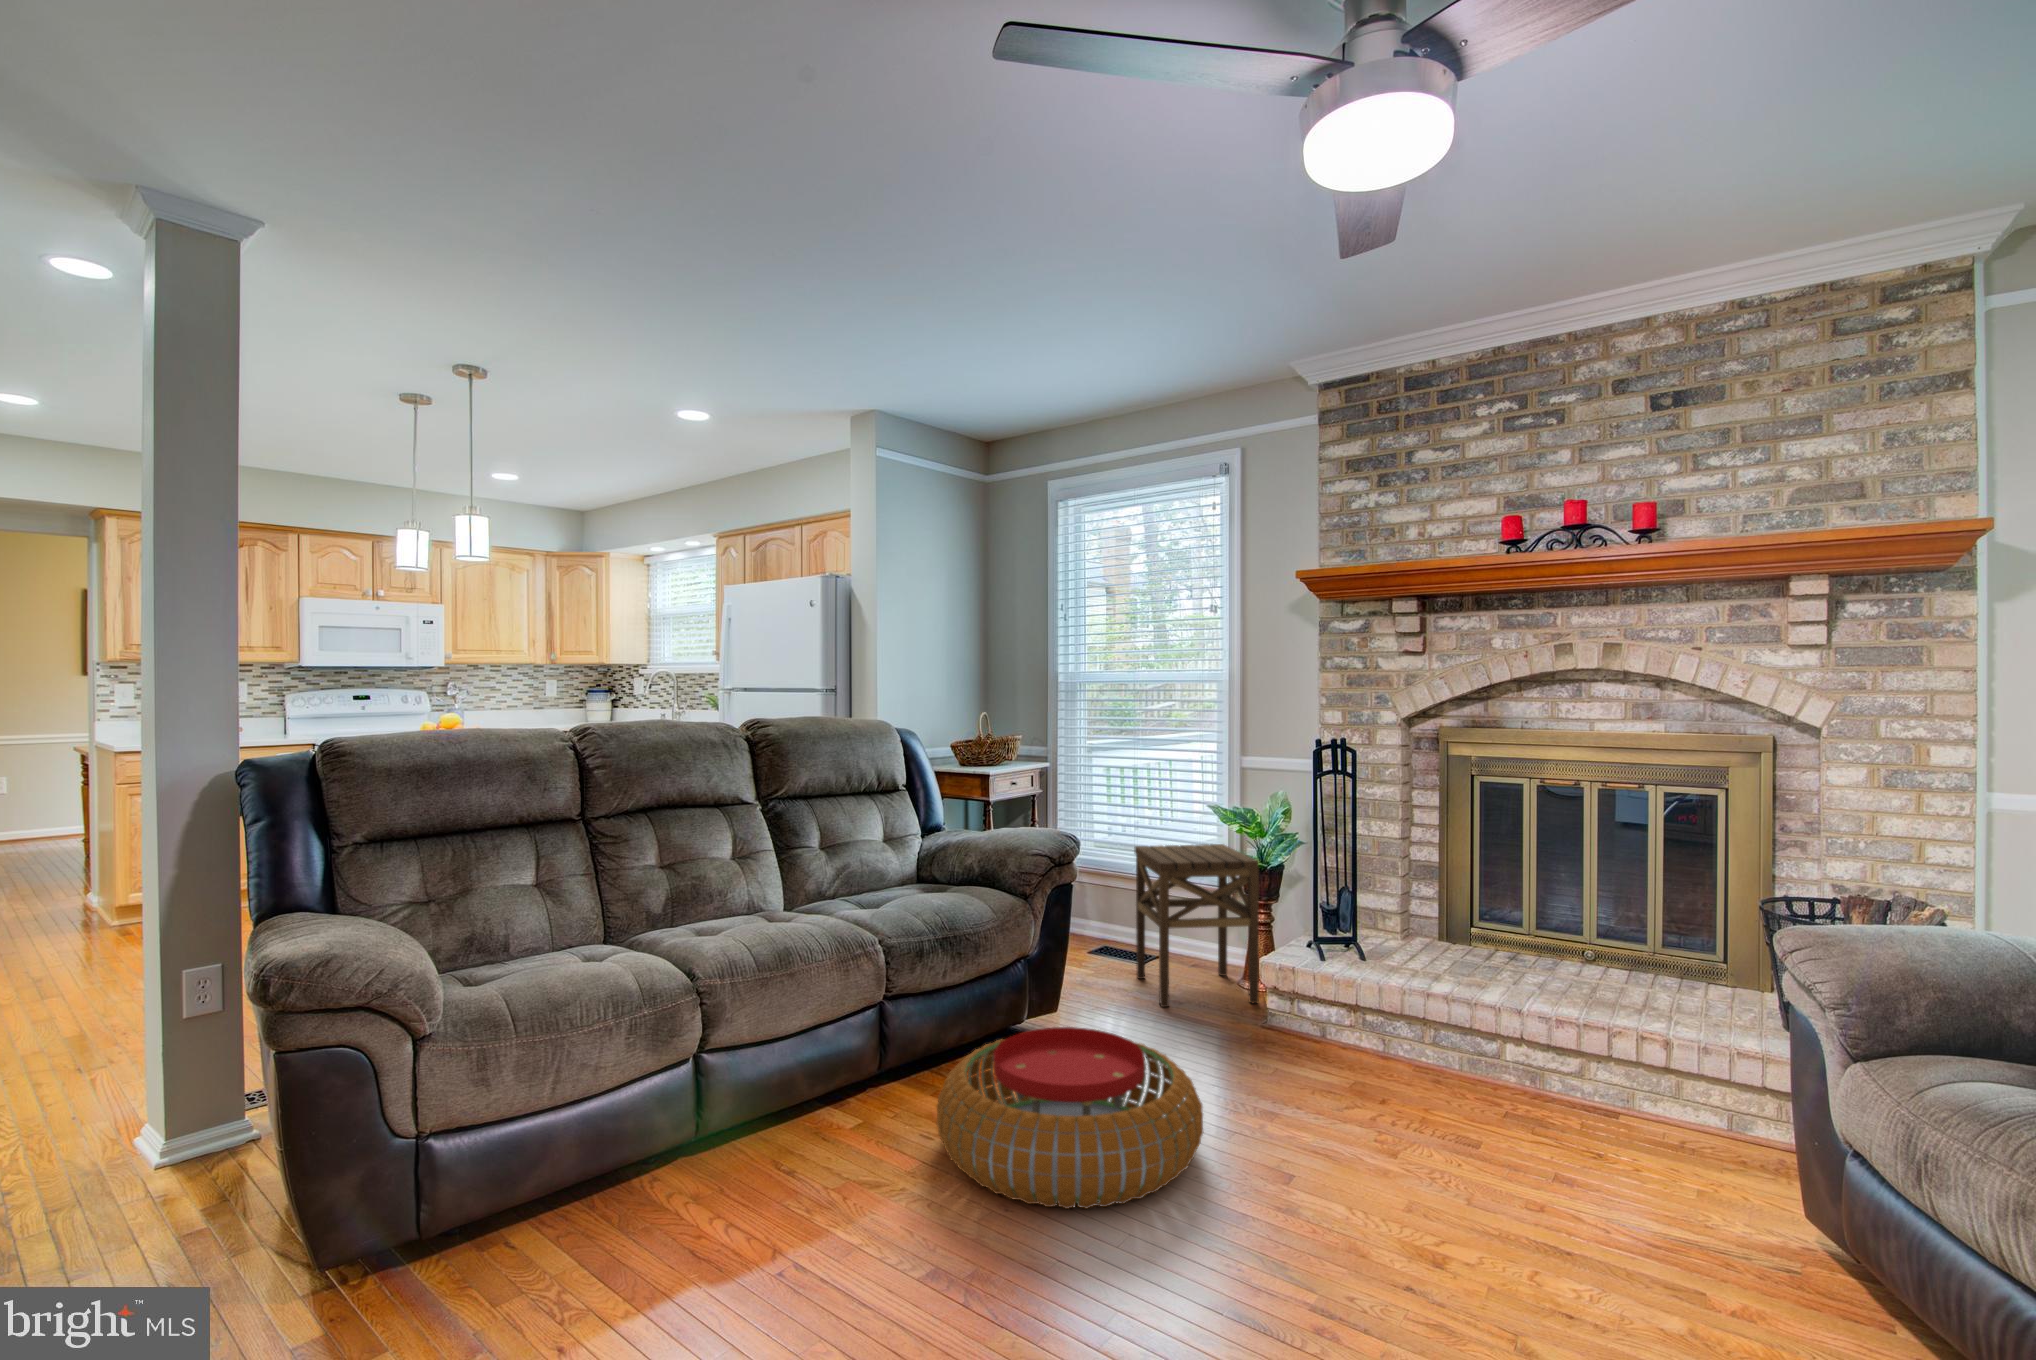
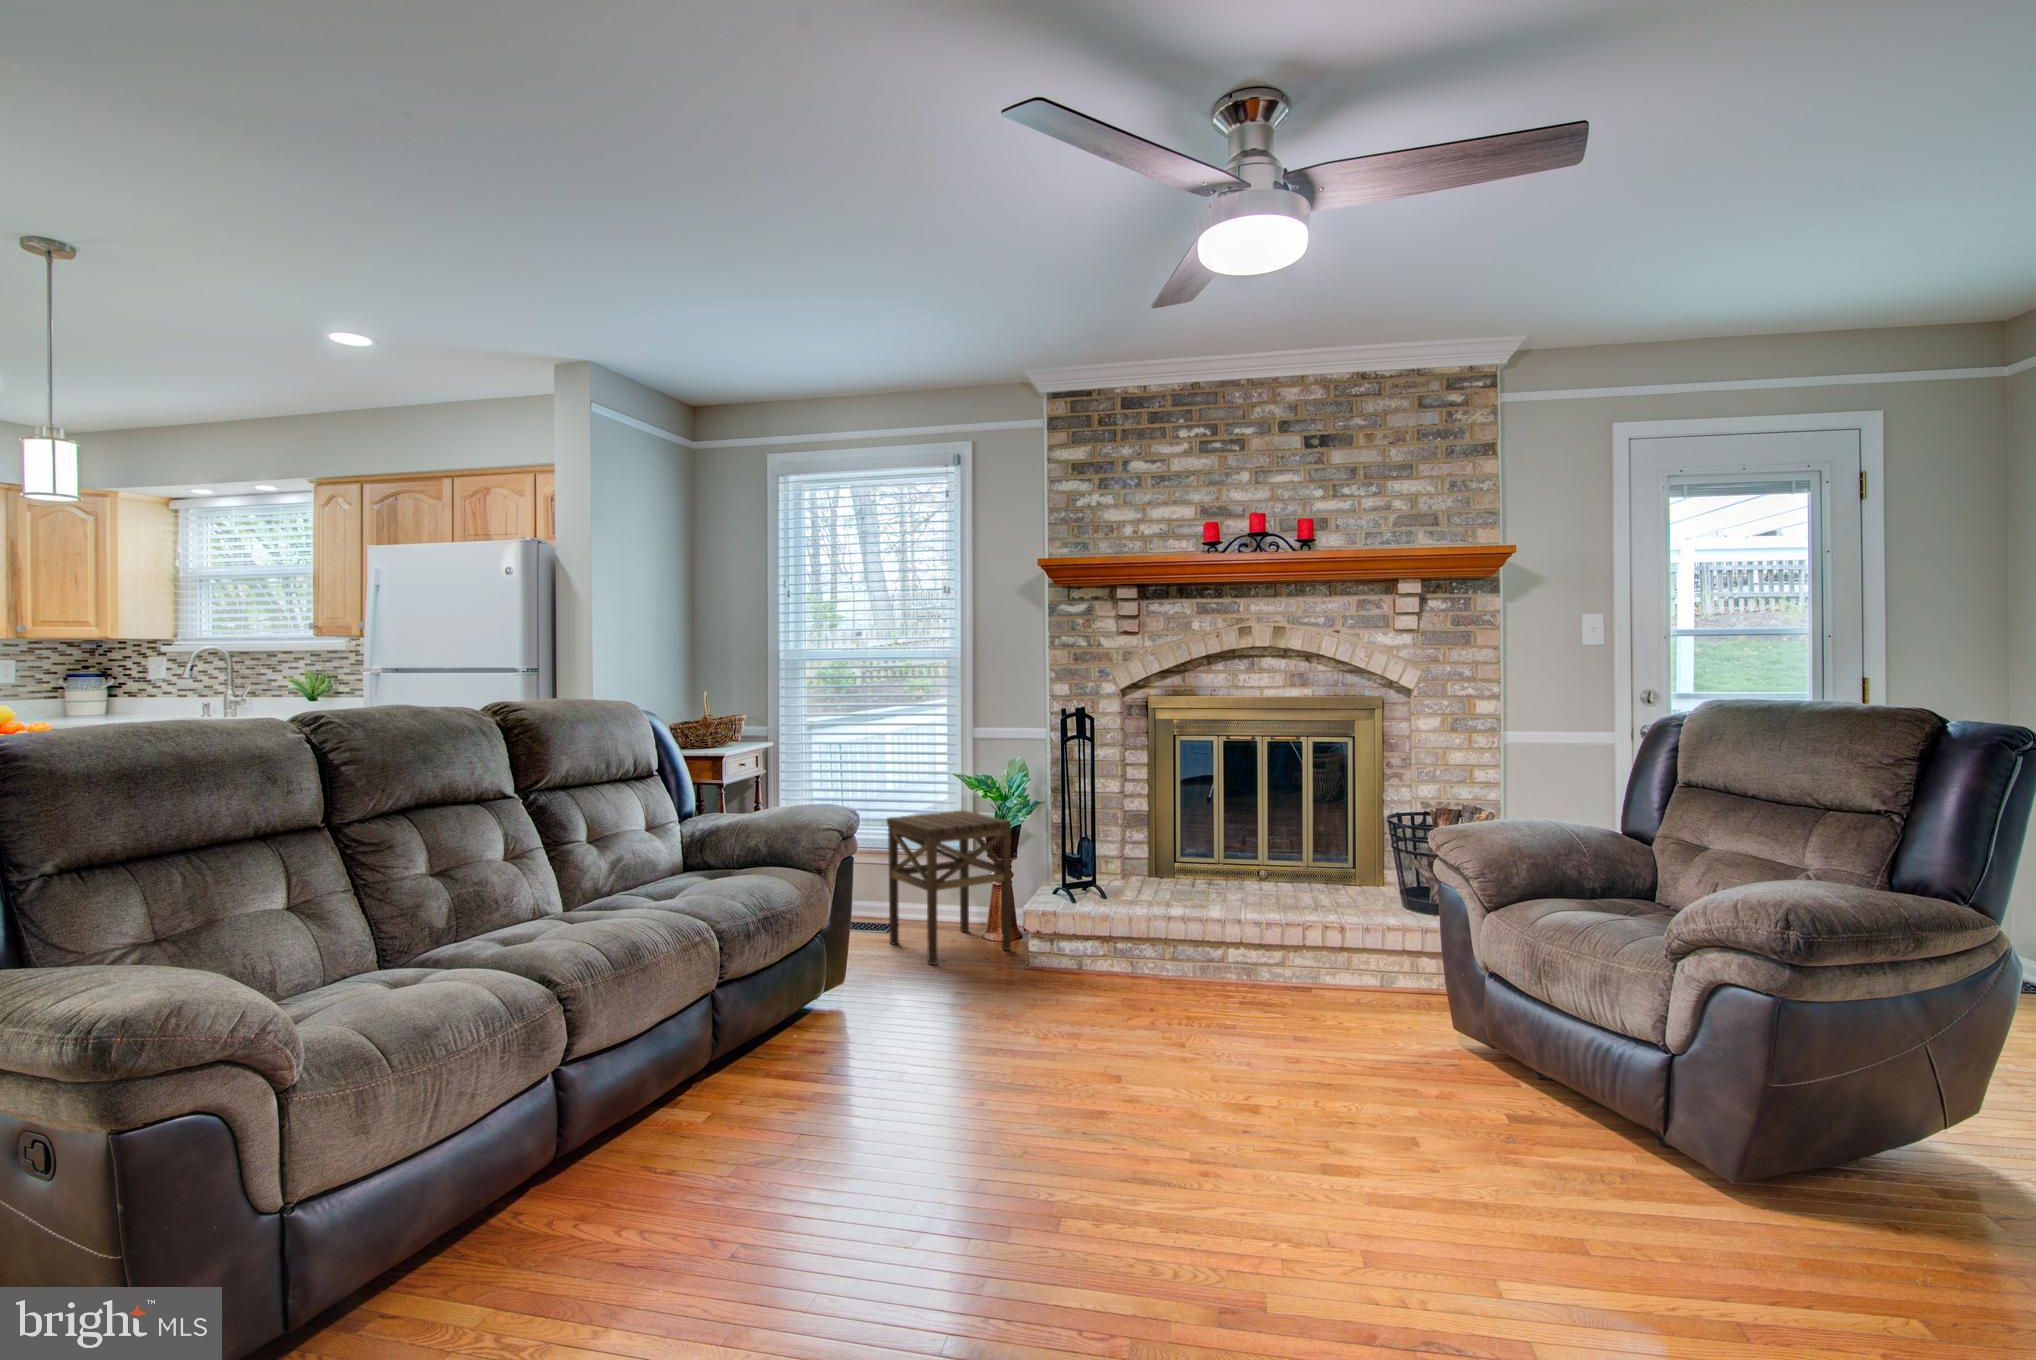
pouf: present [937,1027,1203,1209] -> none [809,983,1061,1145]

